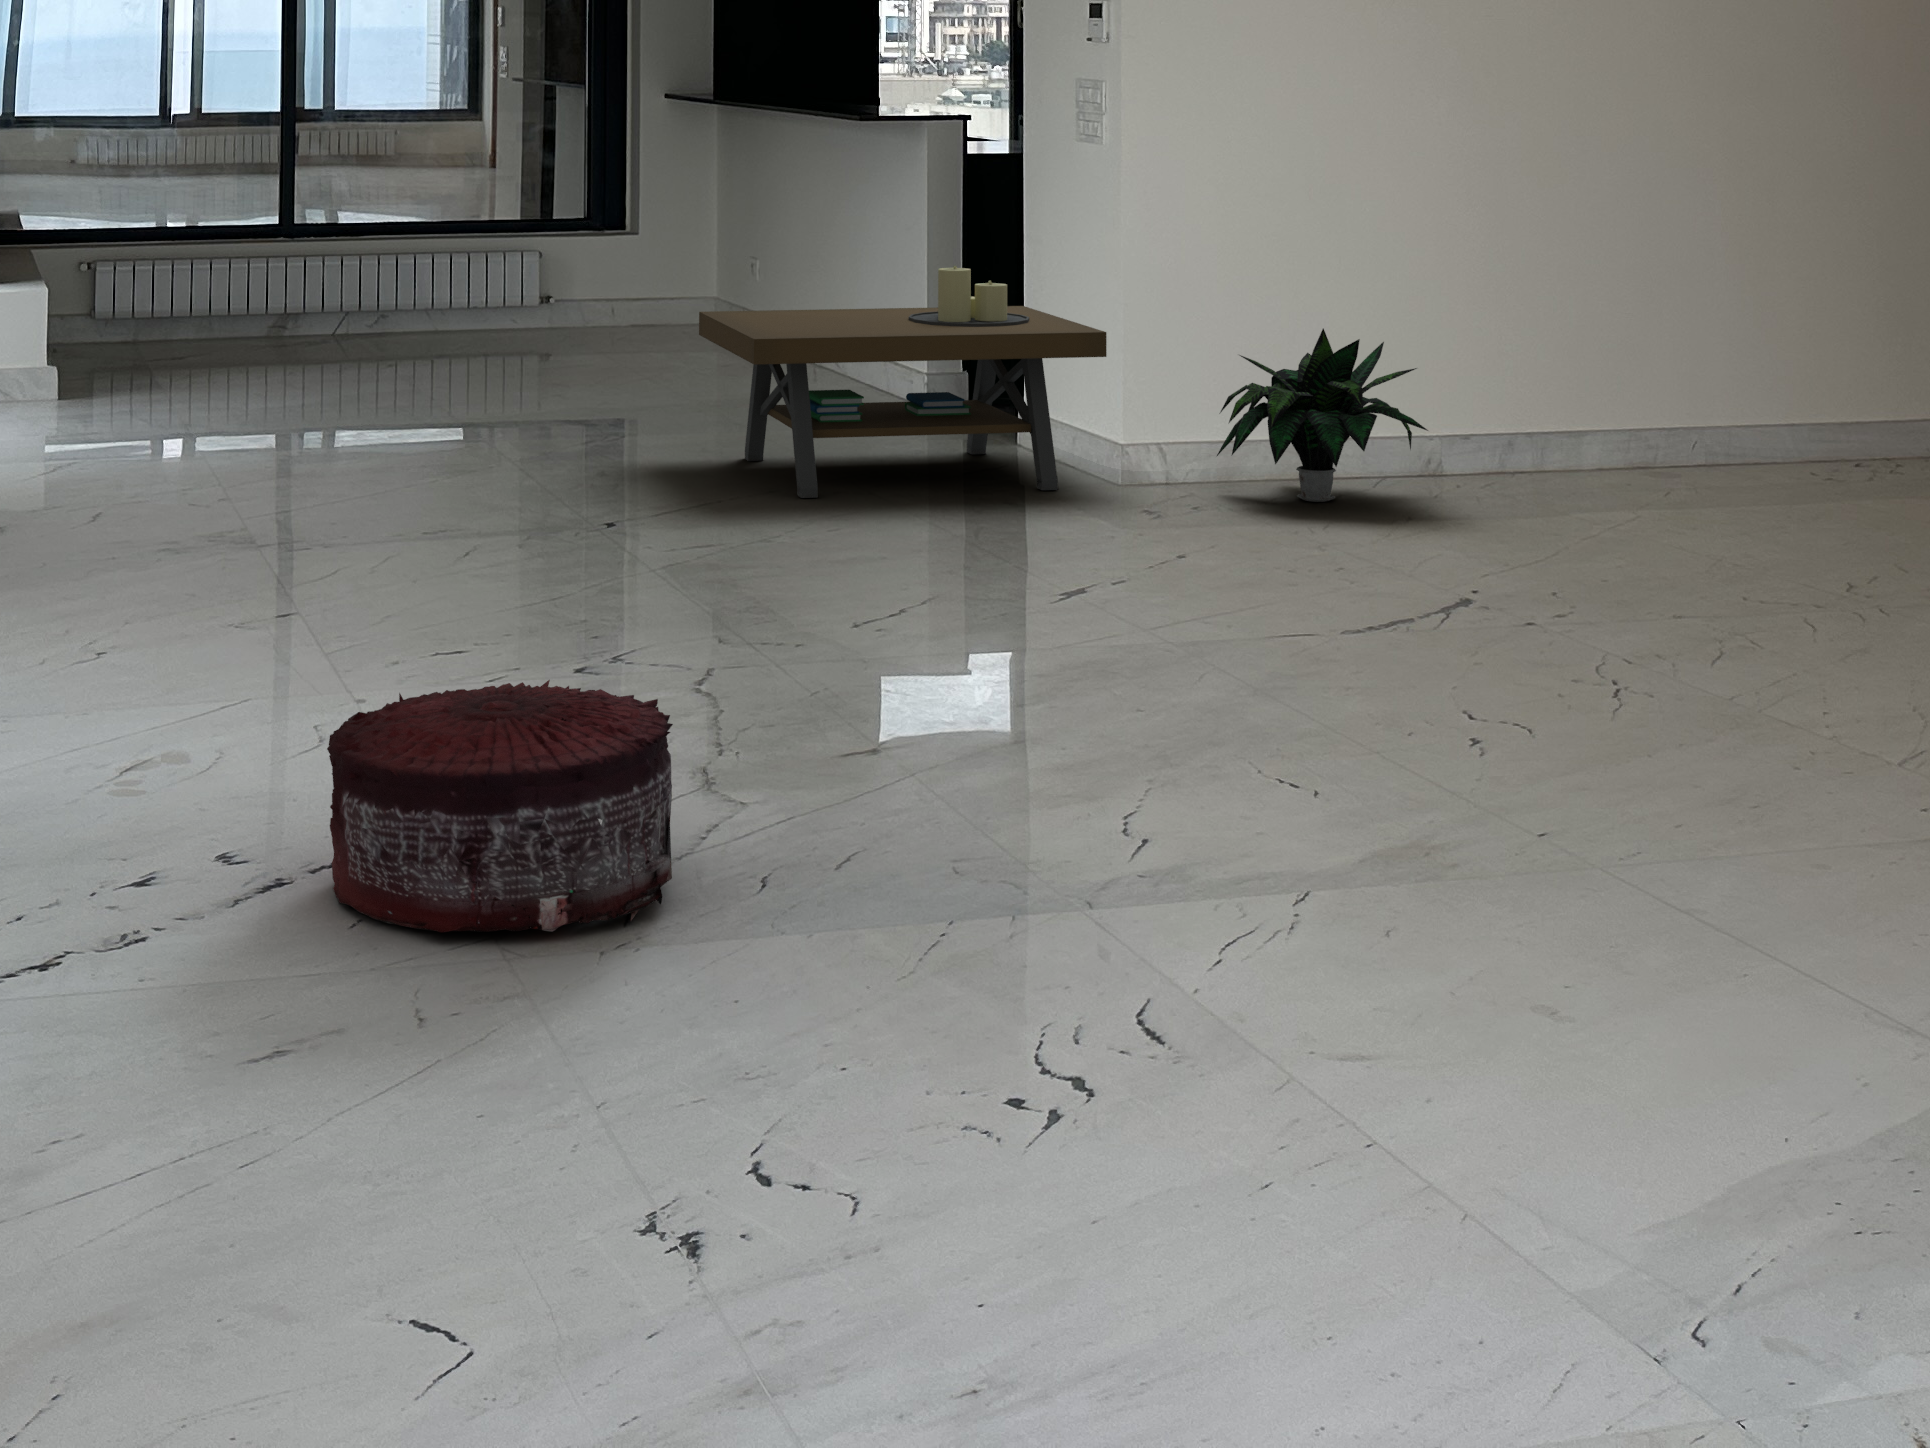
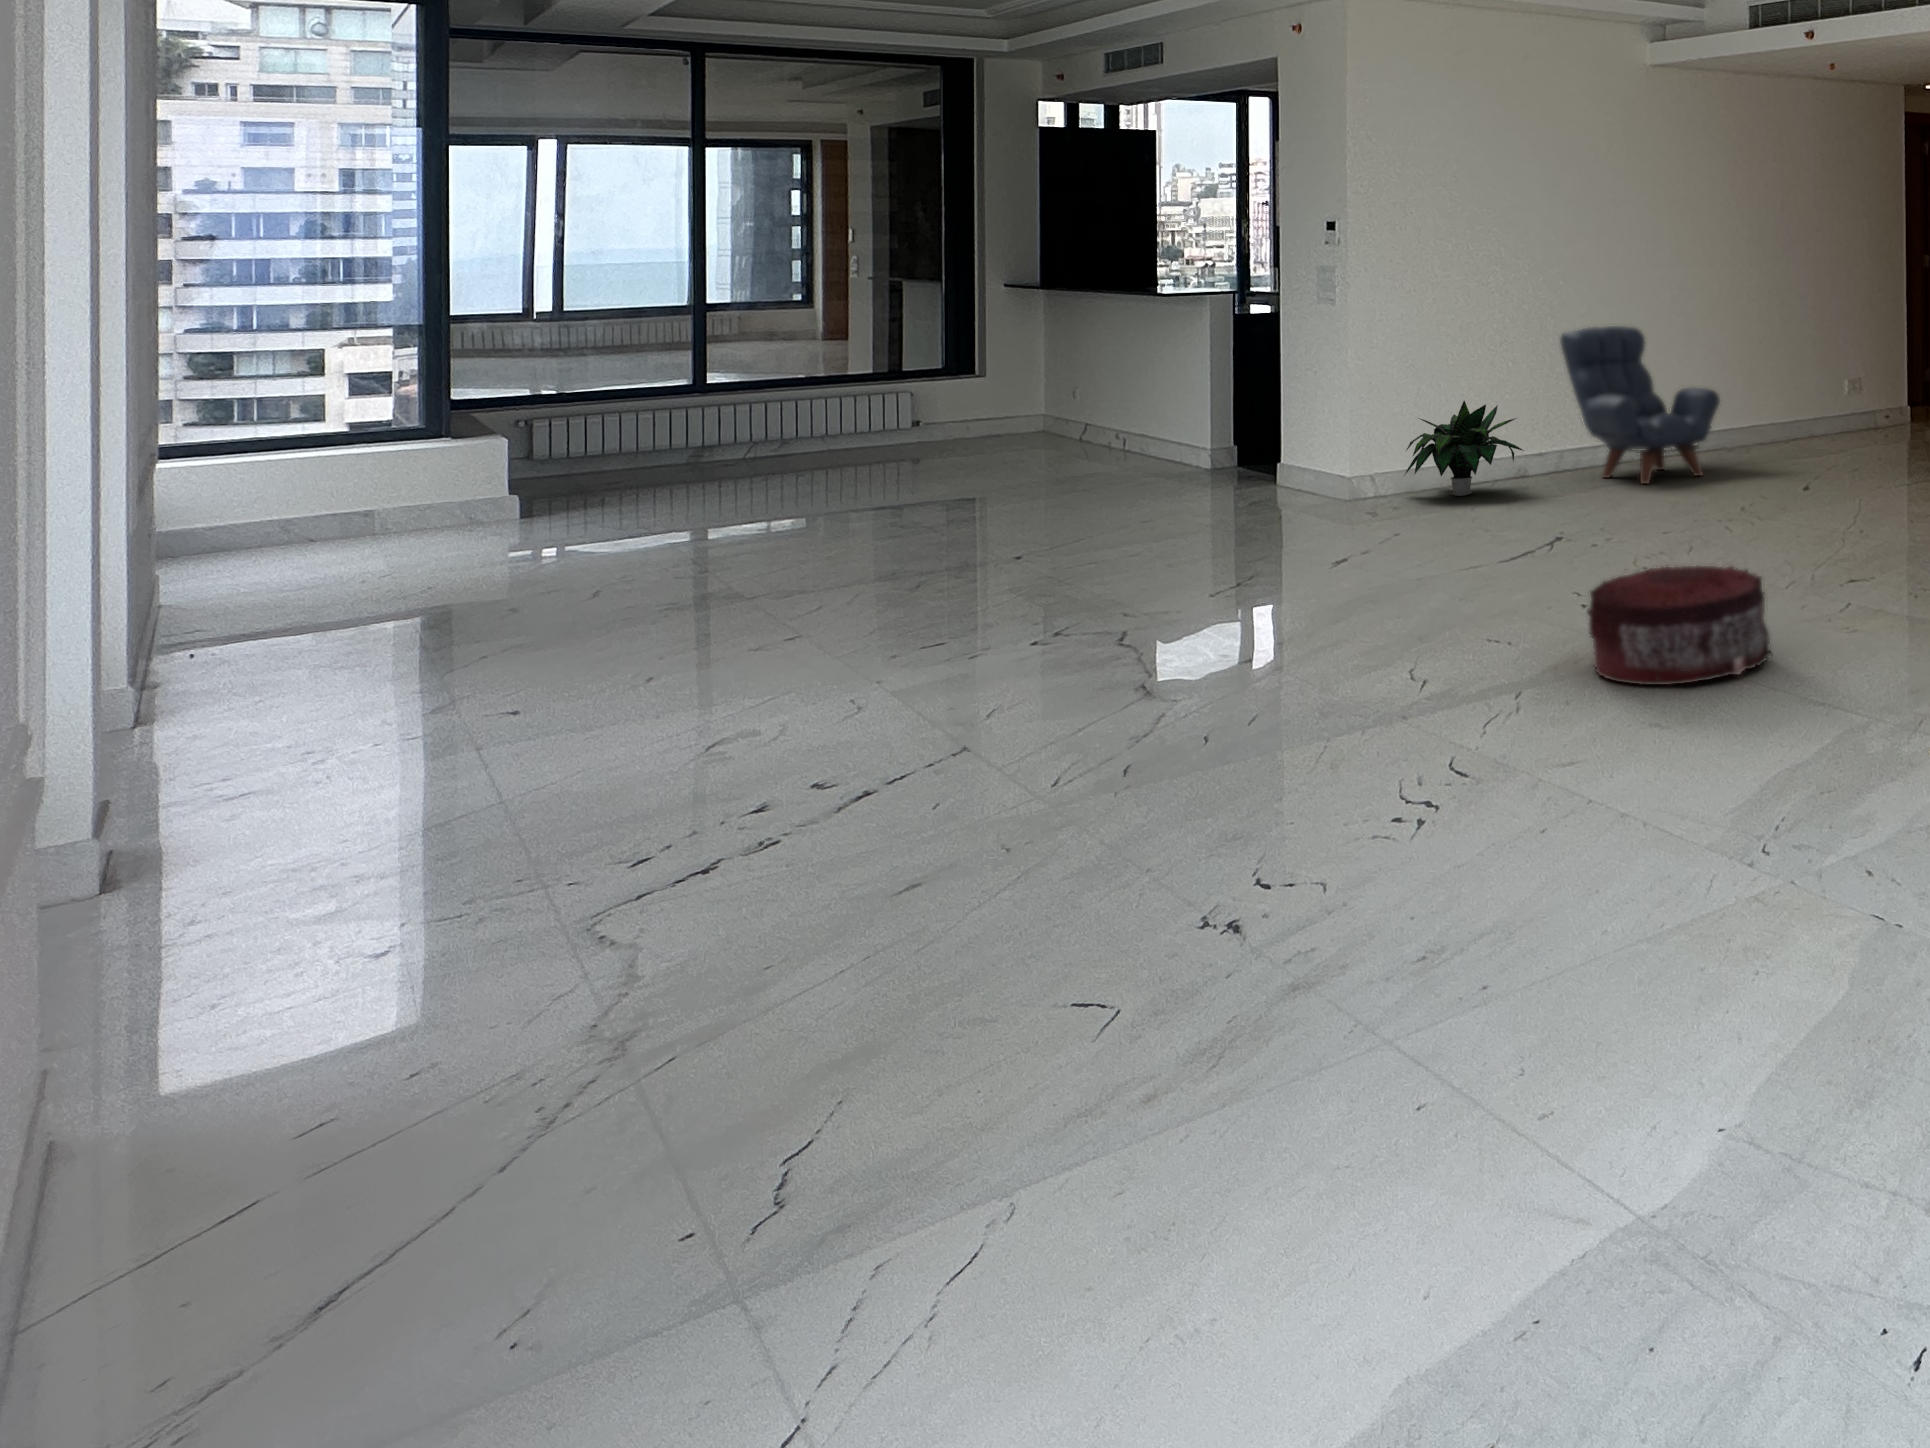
armchair: none [1508,206,1821,513] -> present [1560,326,1720,484]
coffee table: present [699,266,1107,498] -> none [1066,378,1338,524]
pouf: present [327,680,673,933] -> present [1588,565,1771,685]

